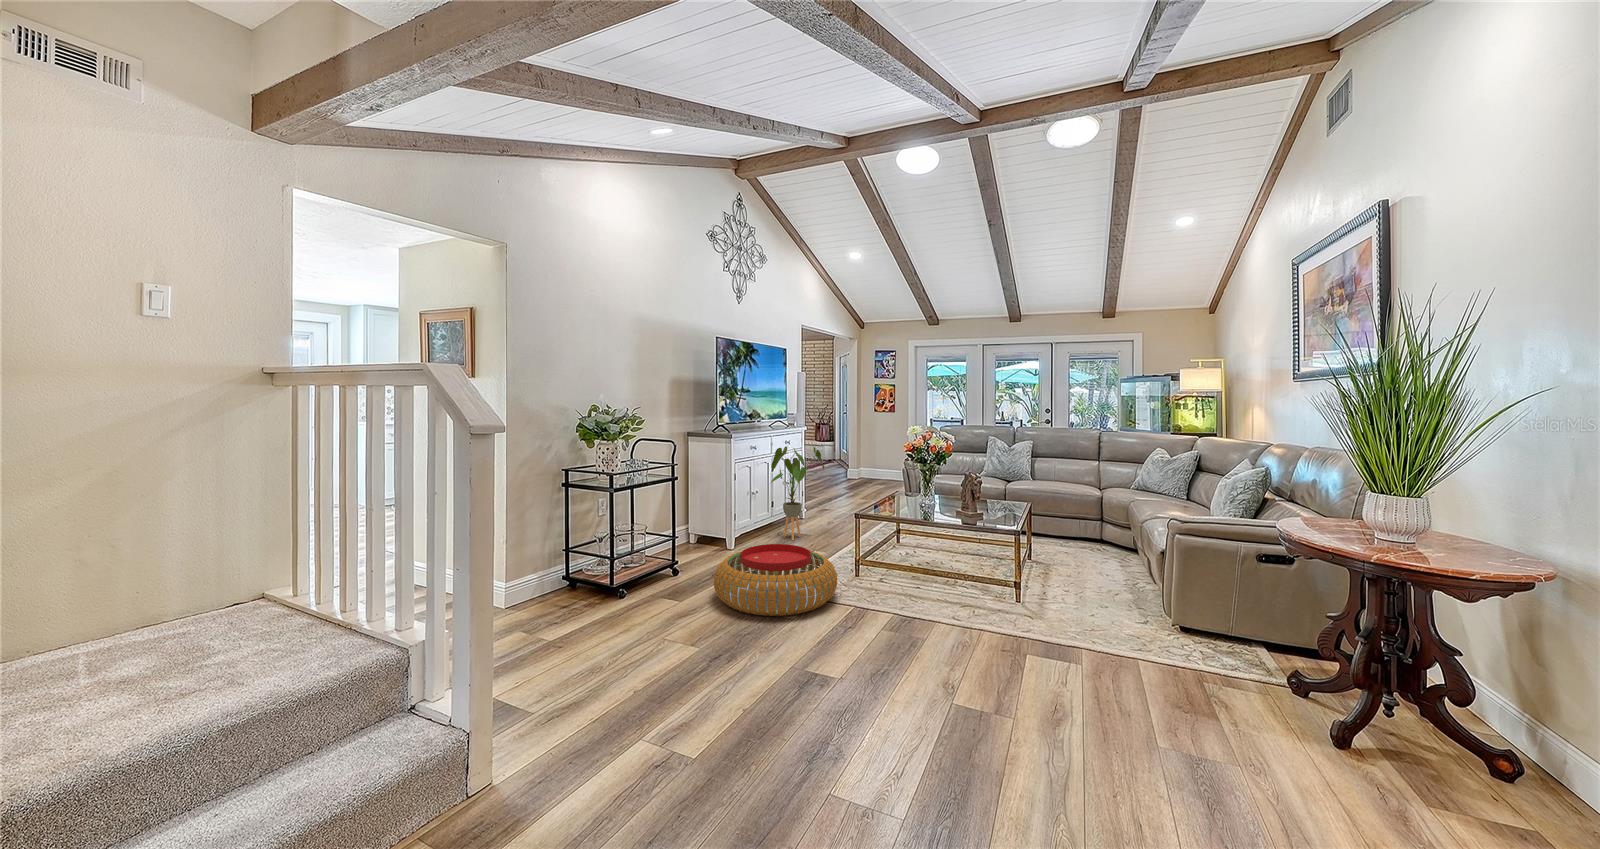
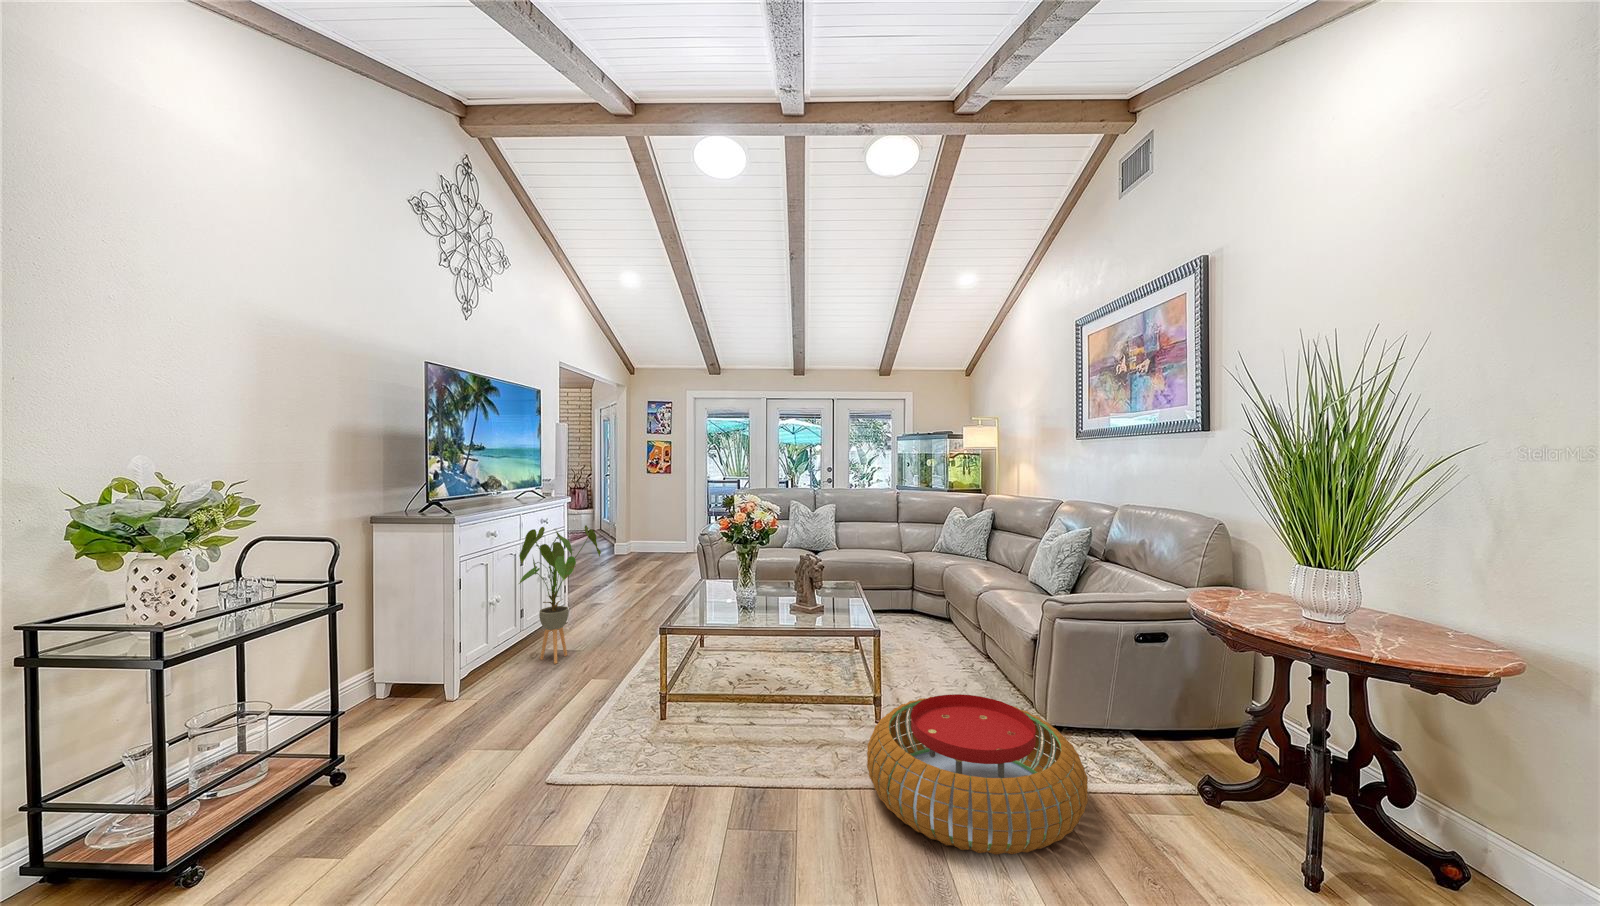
pouf: present [714,544,837,616] -> present [867,694,1088,855]

